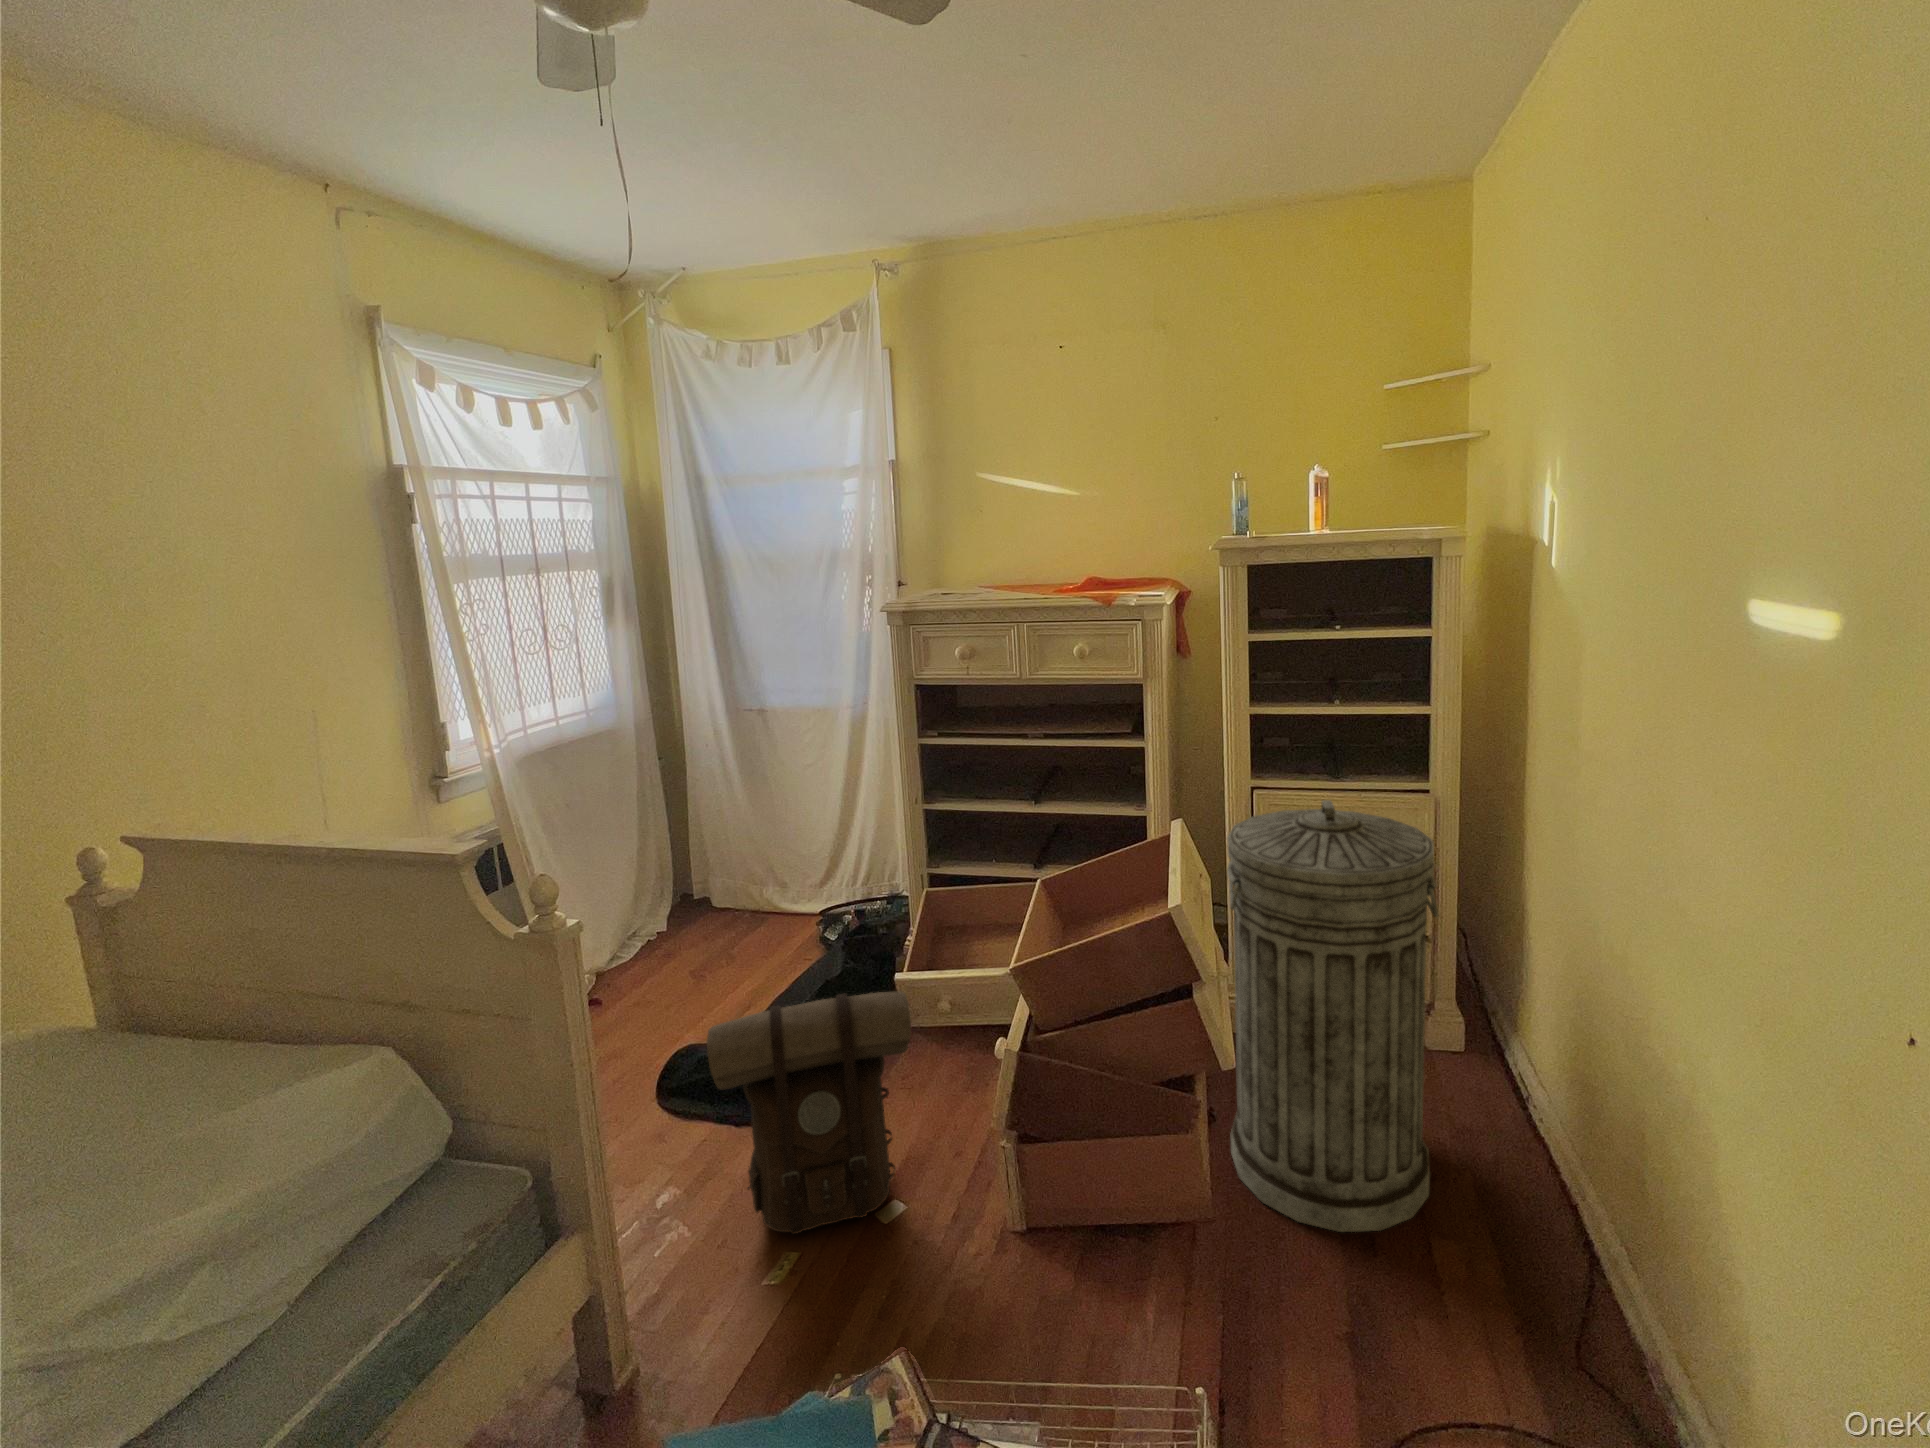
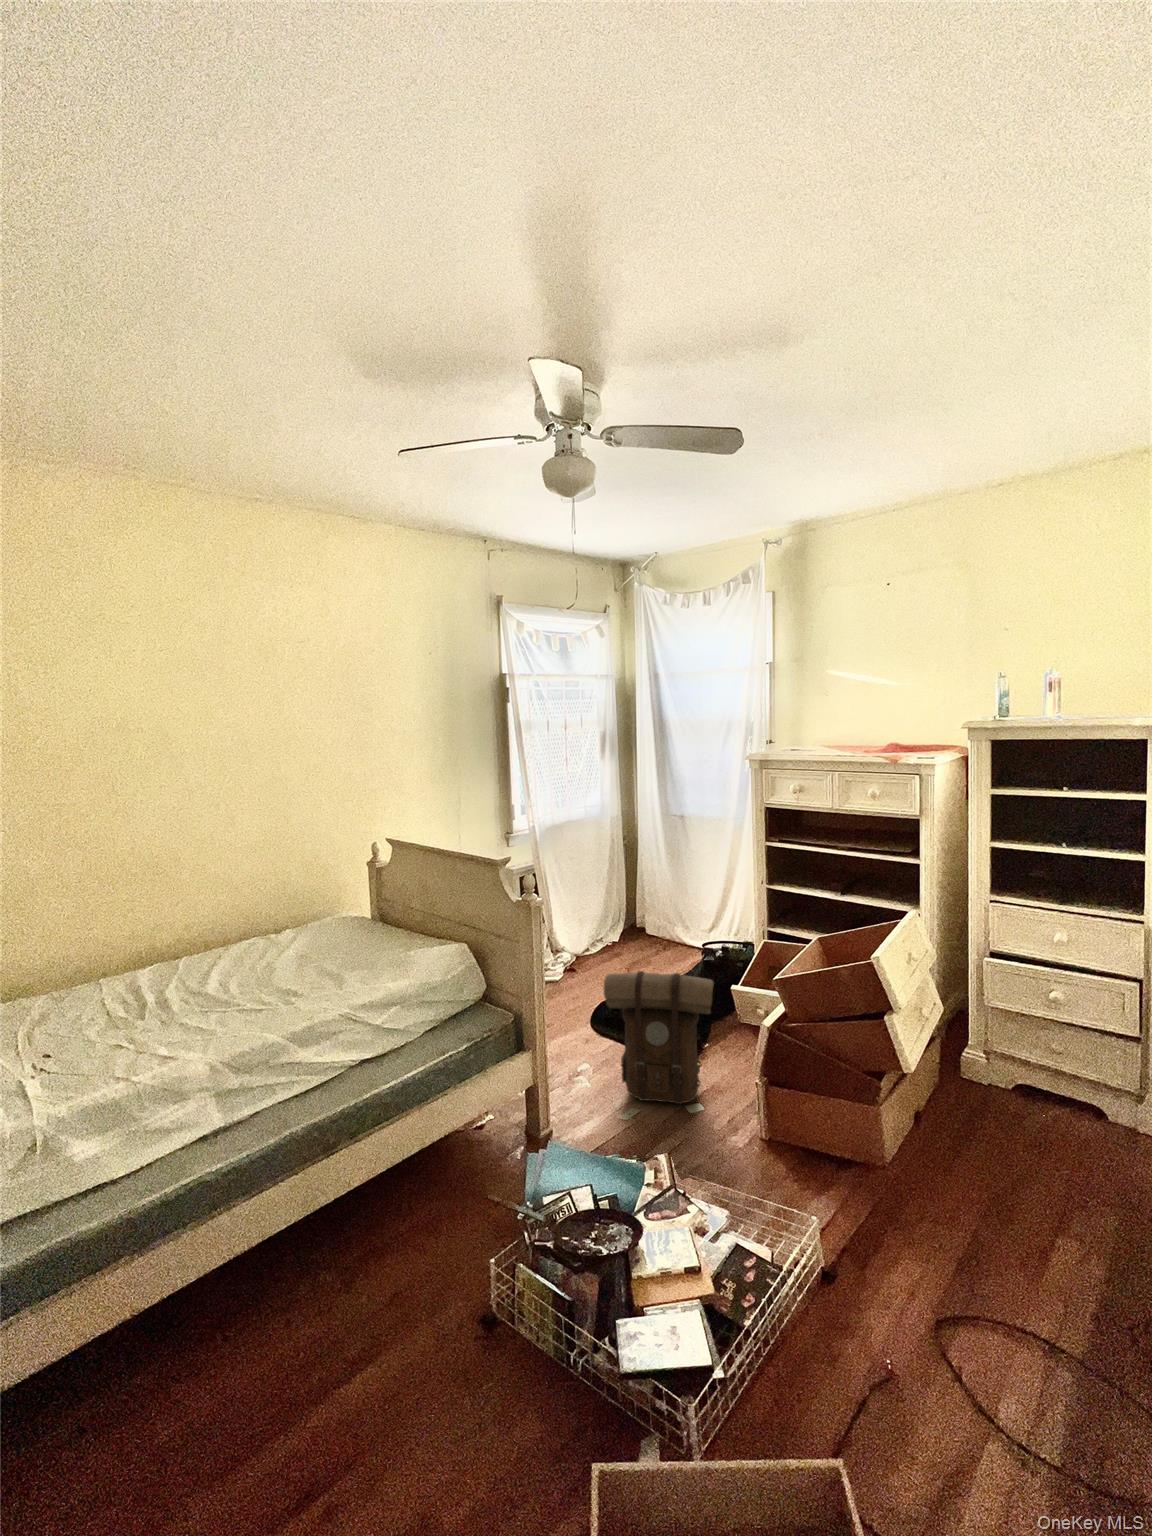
trash can: present [1227,800,1439,1232] -> none [925,906,1086,1216]

